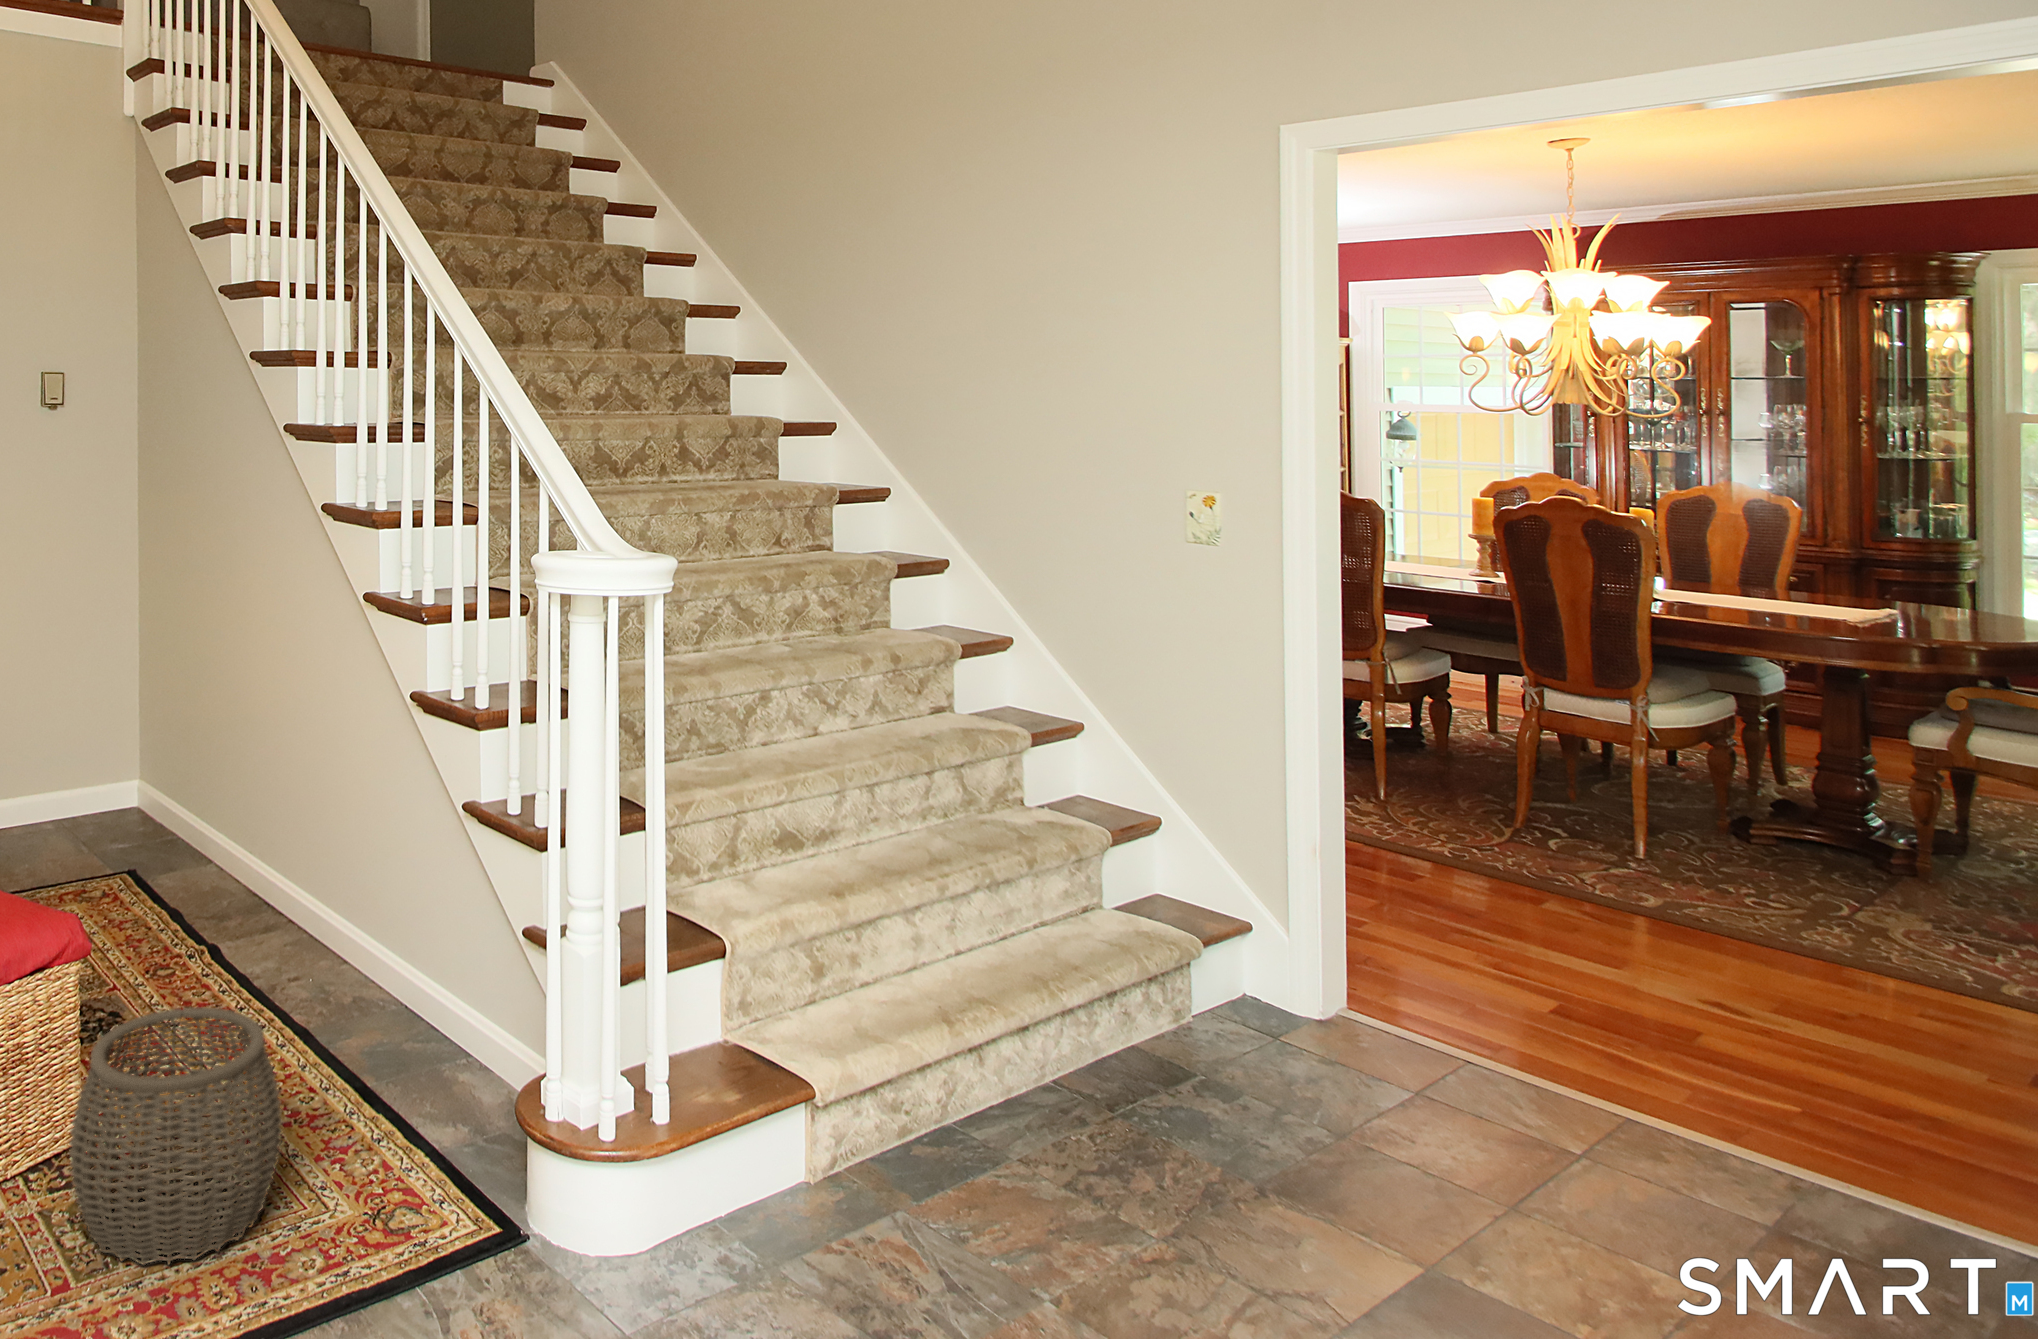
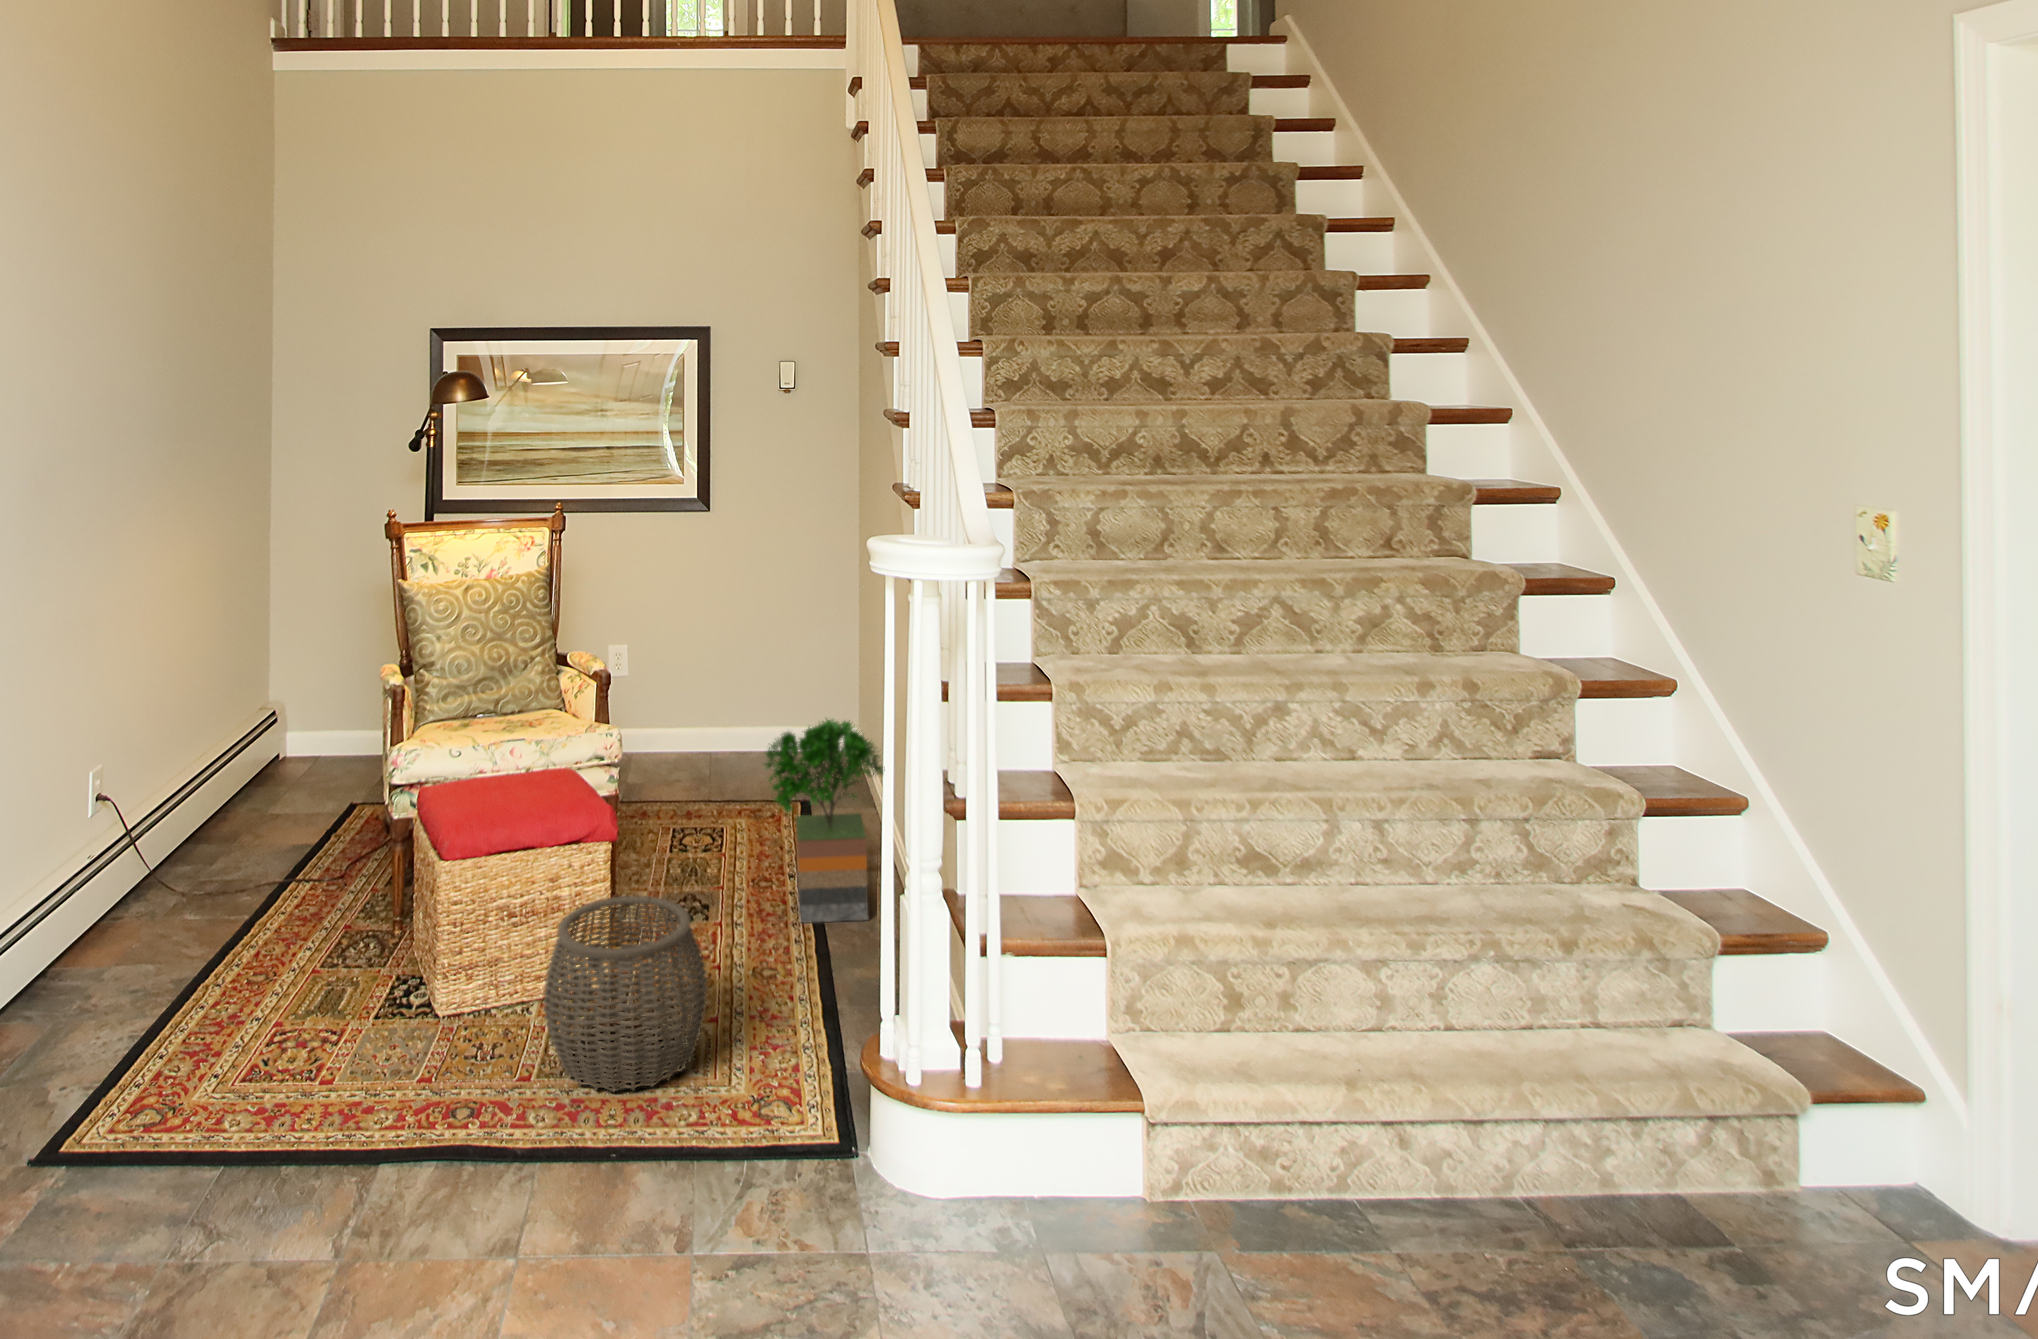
potted tree: none [194,773,360,1023] -> present [764,719,885,923]

